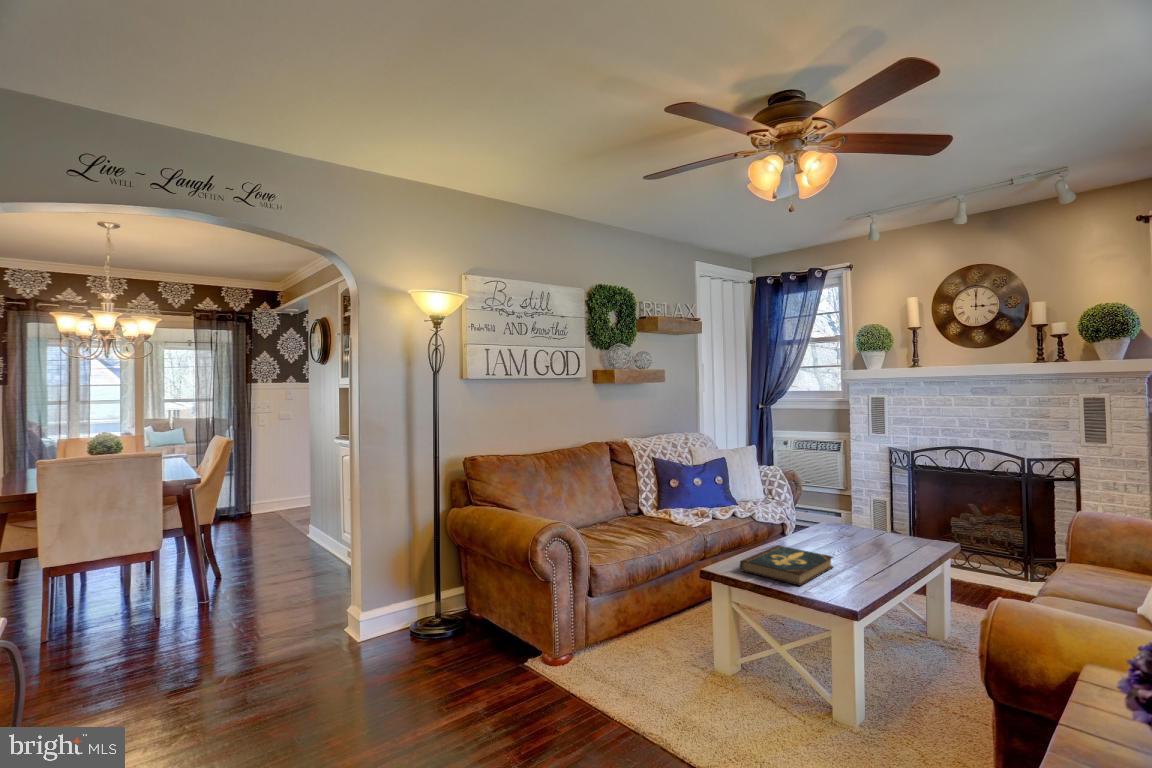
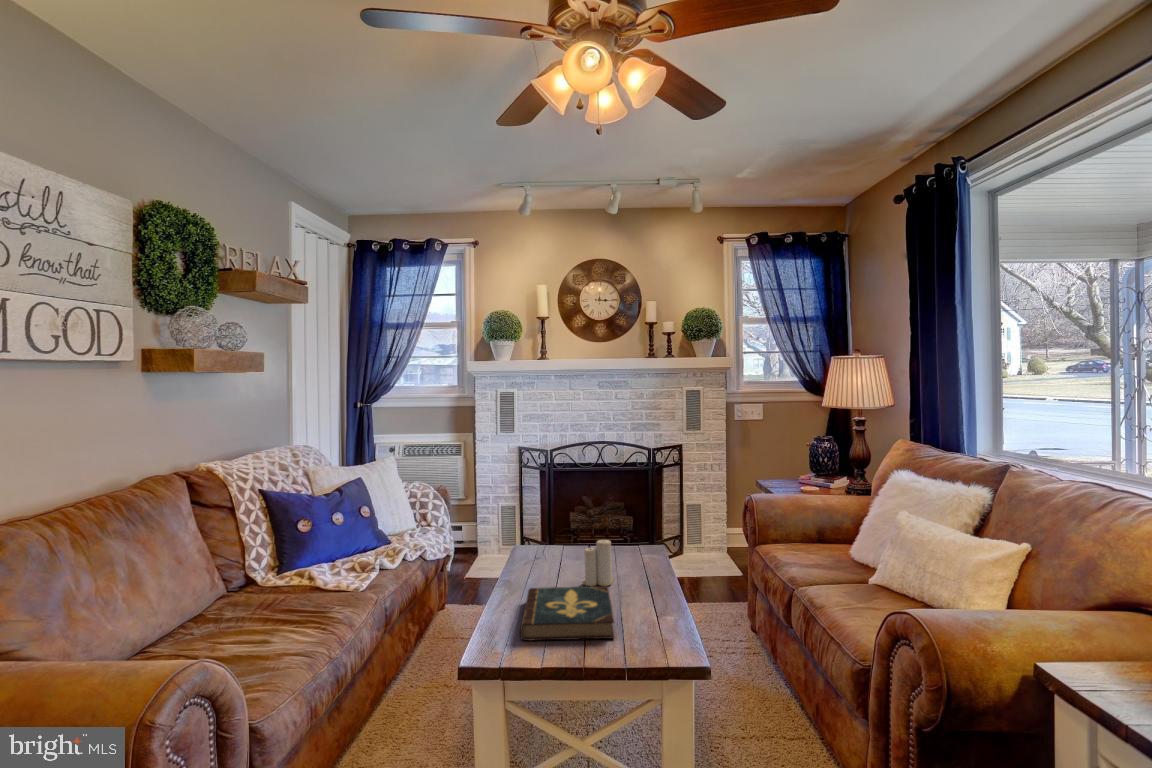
candle: none [831,520,861,560] -> present [582,540,614,586]

